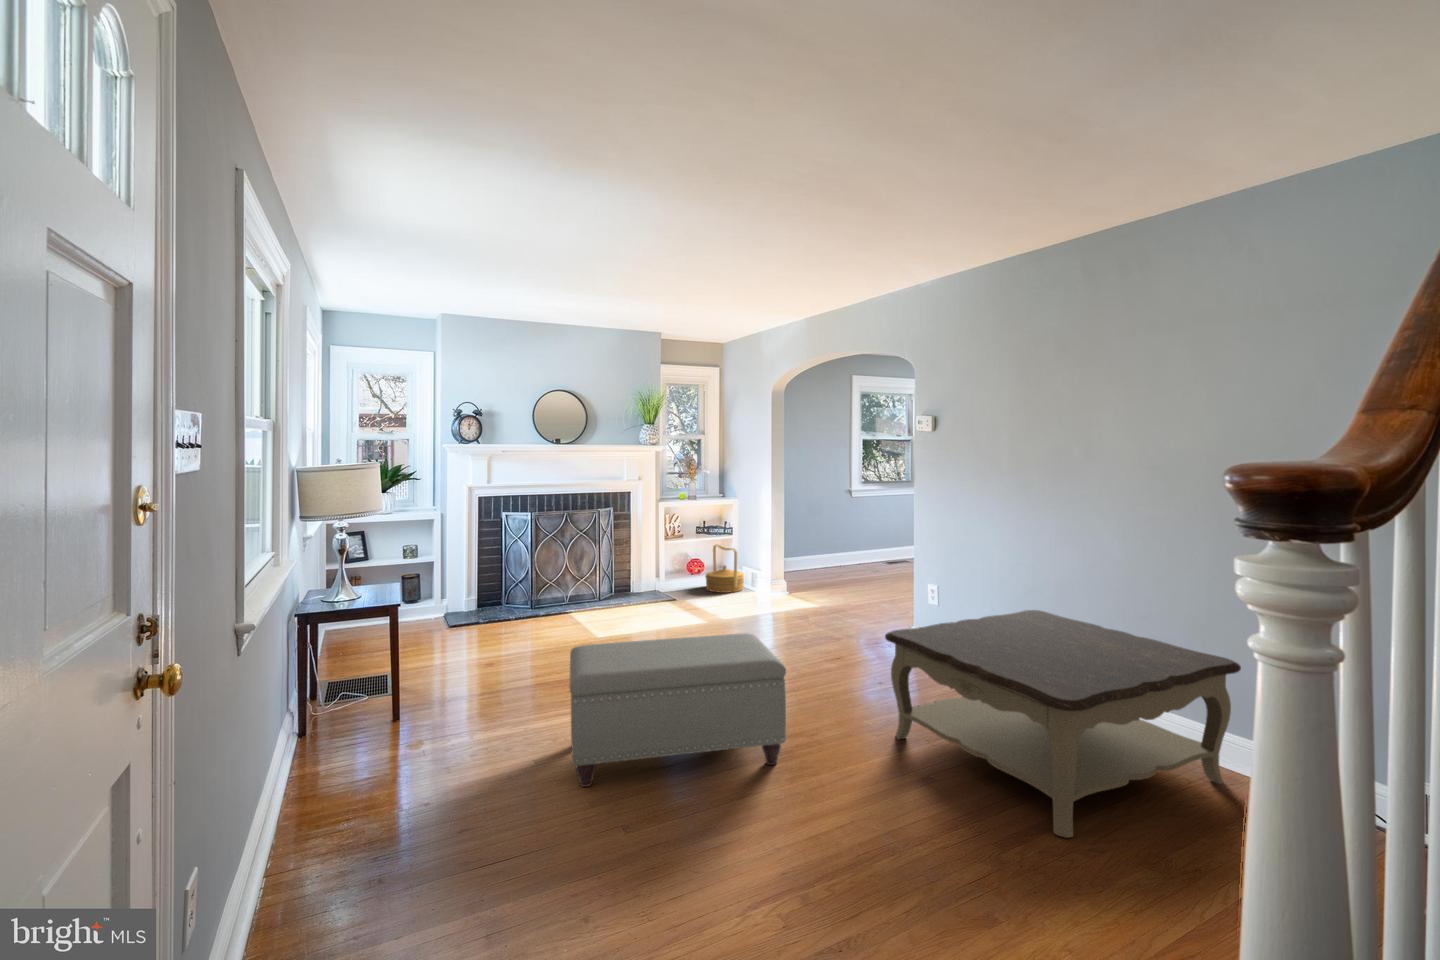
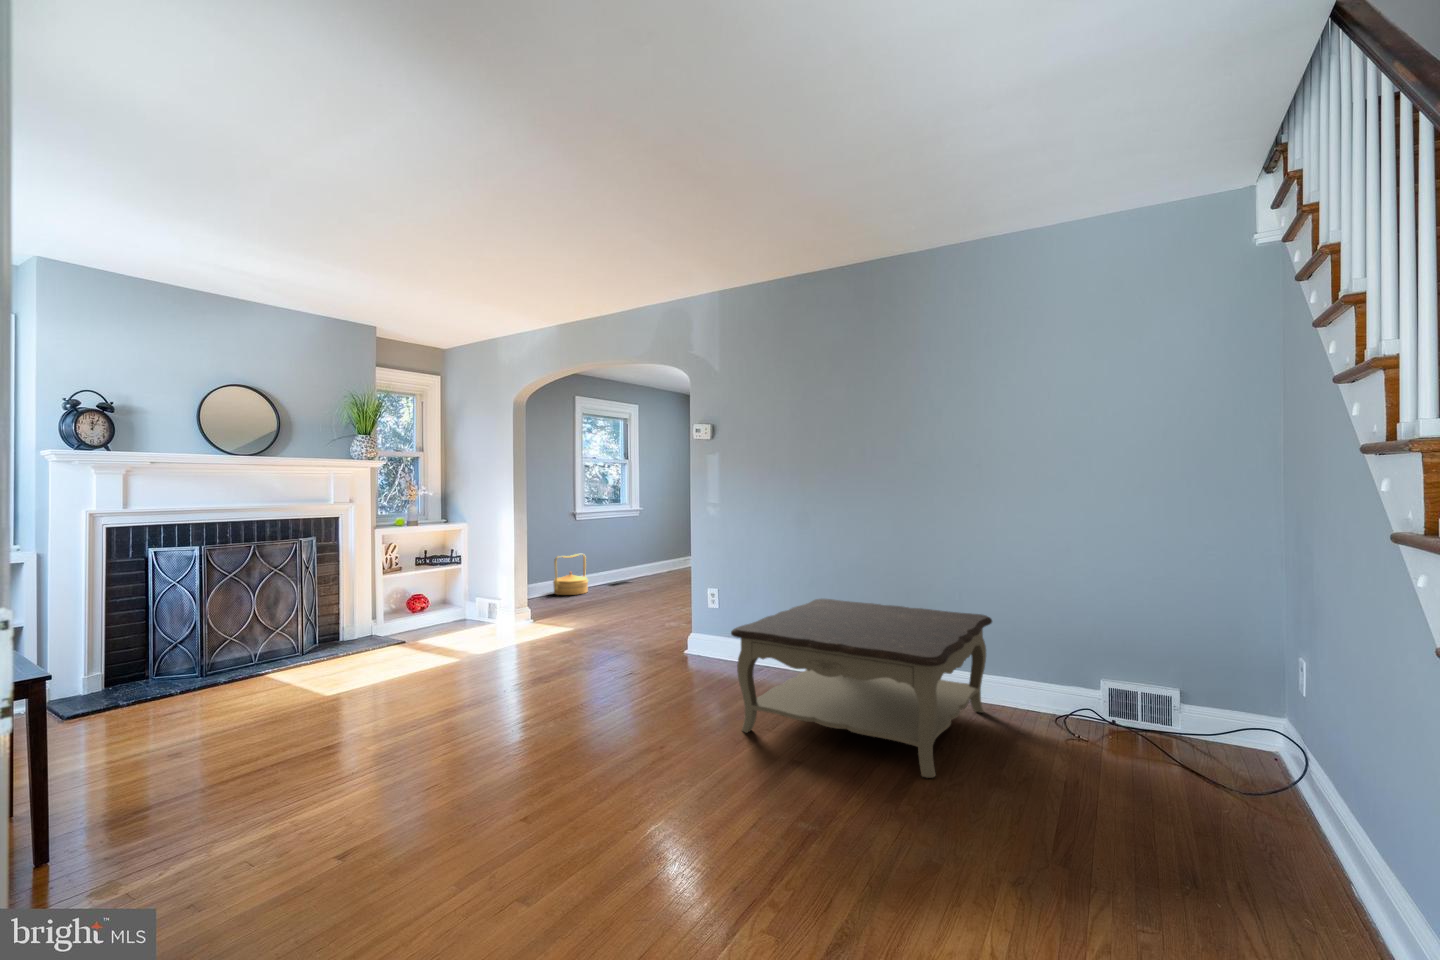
woven basket: present [705,545,744,593] -> present [553,554,588,595]
ottoman: present [569,633,786,787] -> none [389,650,668,868]

